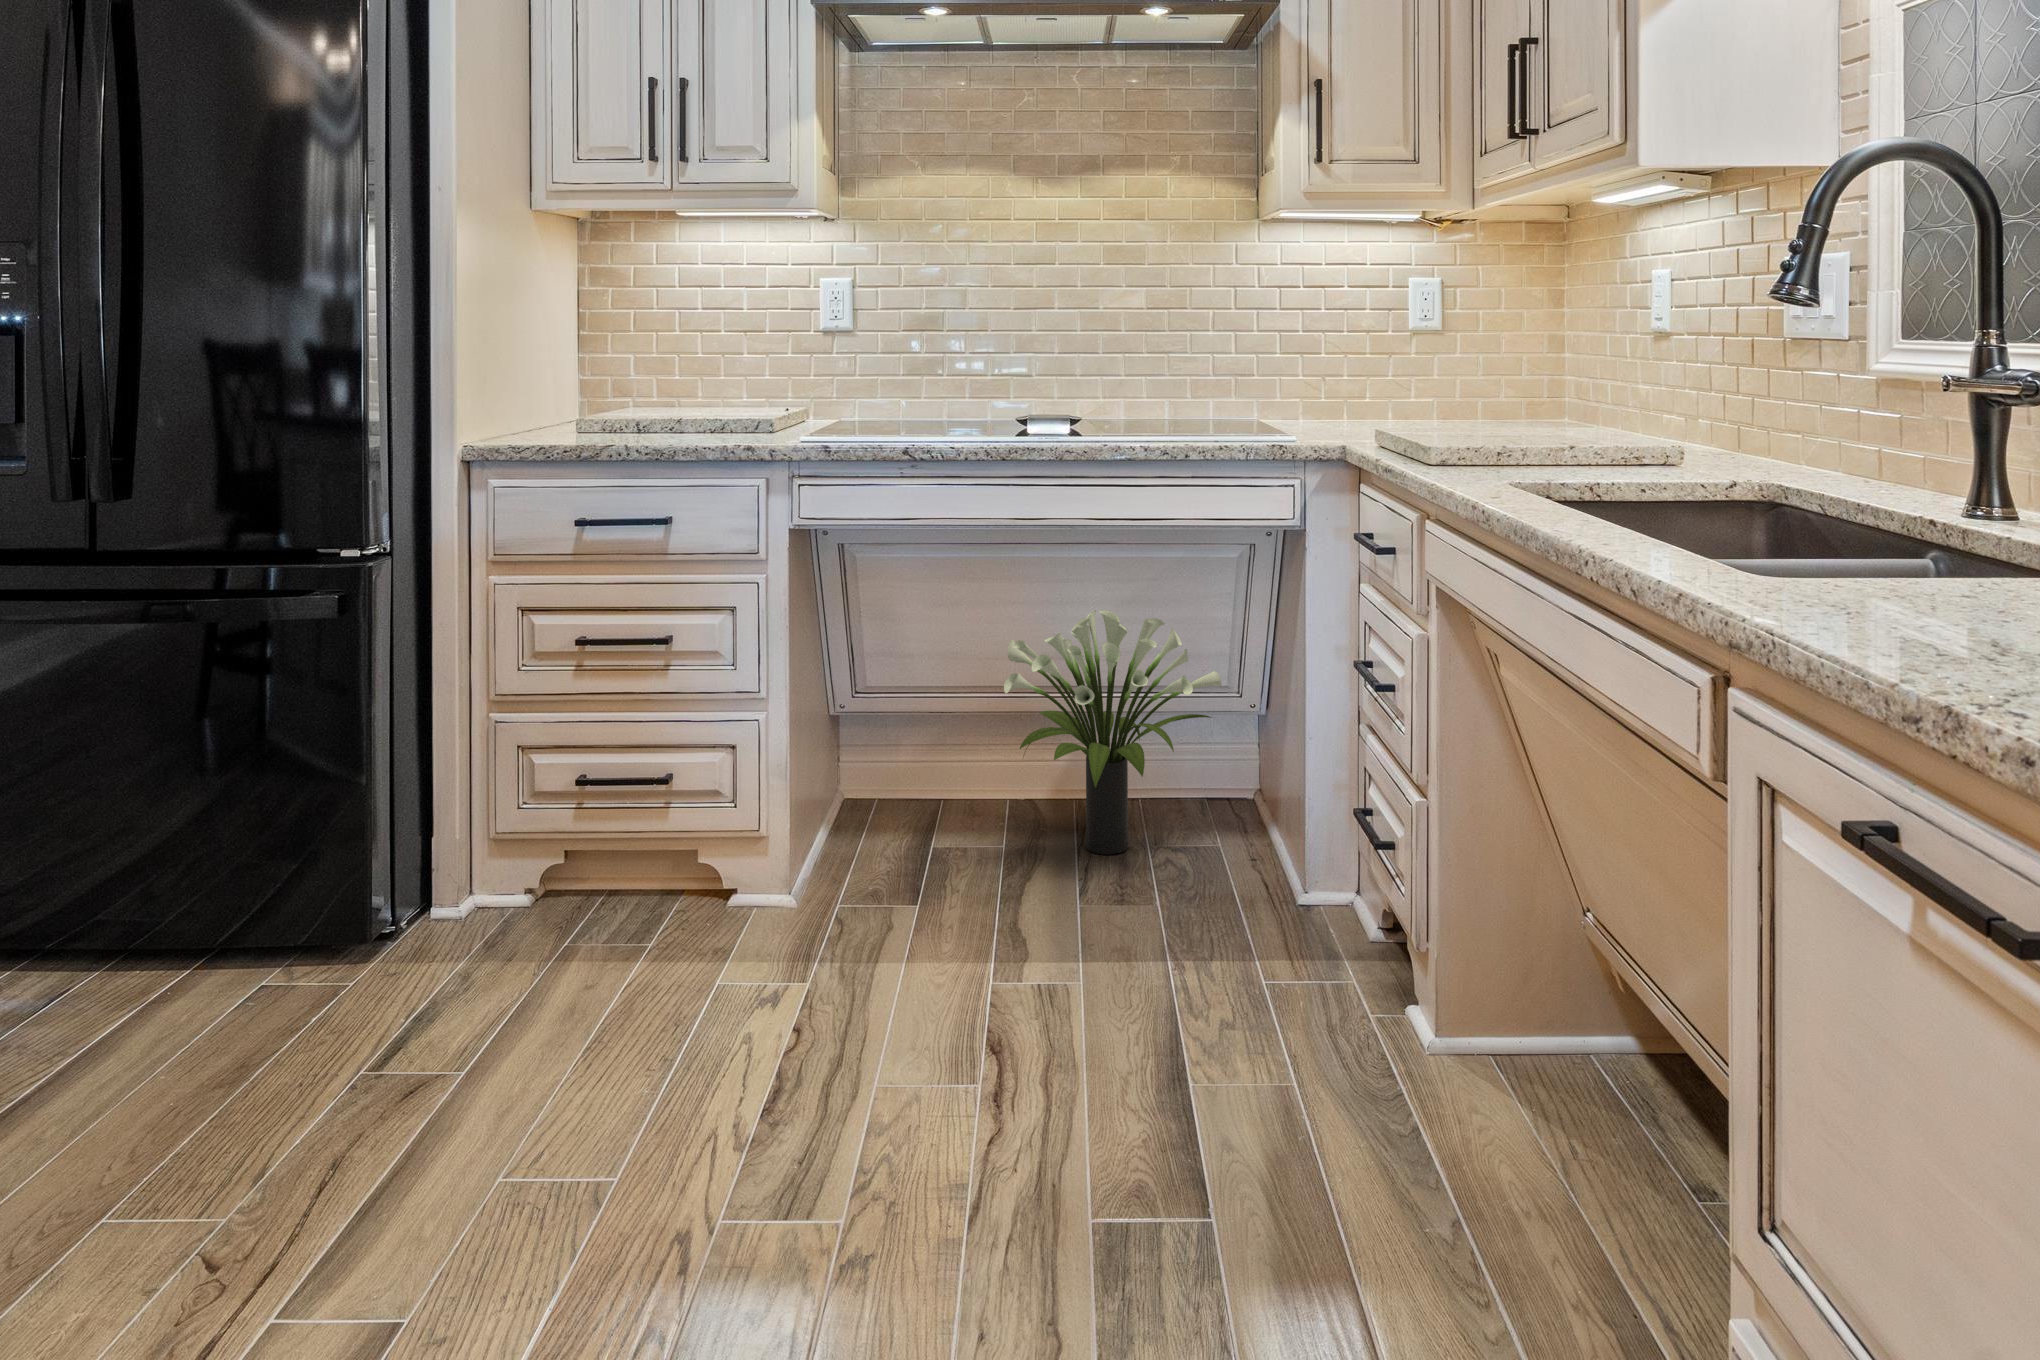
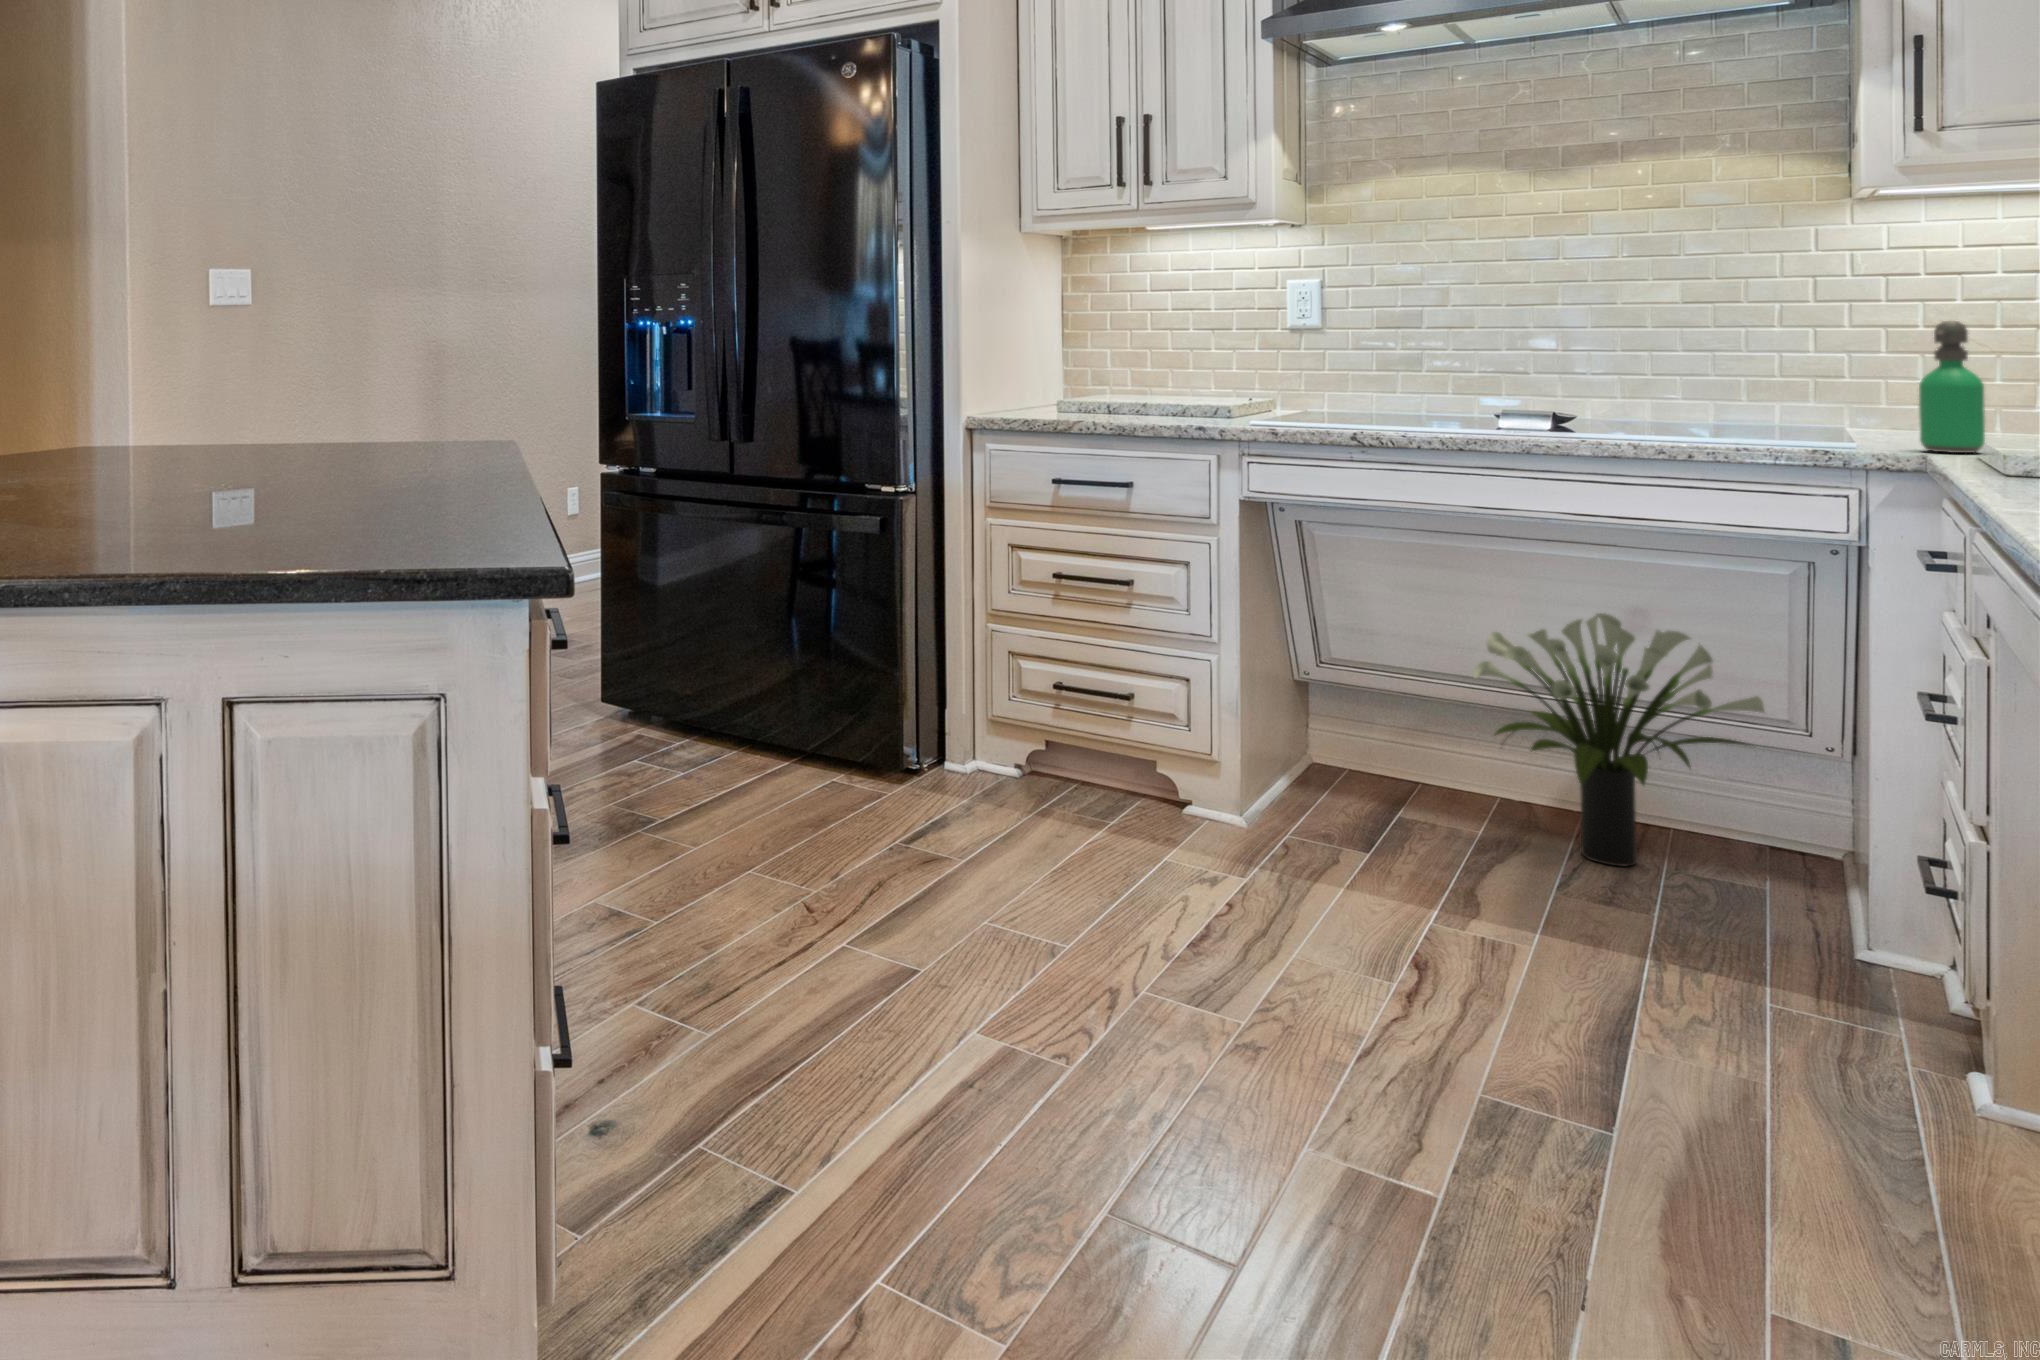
soap dispenser: none [1334,329,1374,444] -> present [1919,321,1985,453]

